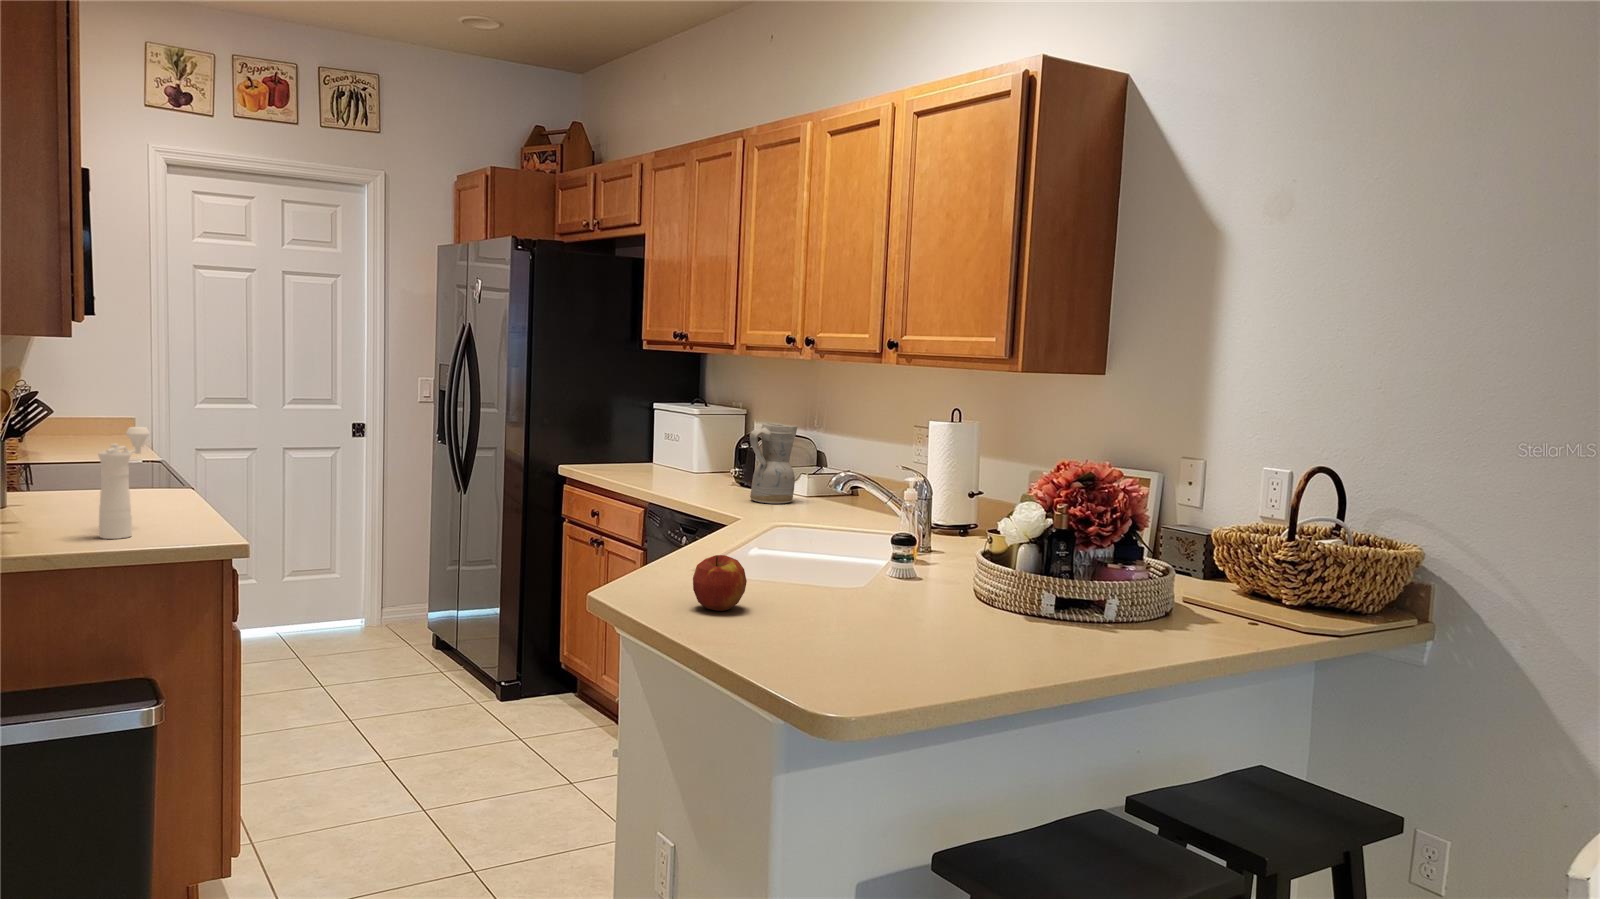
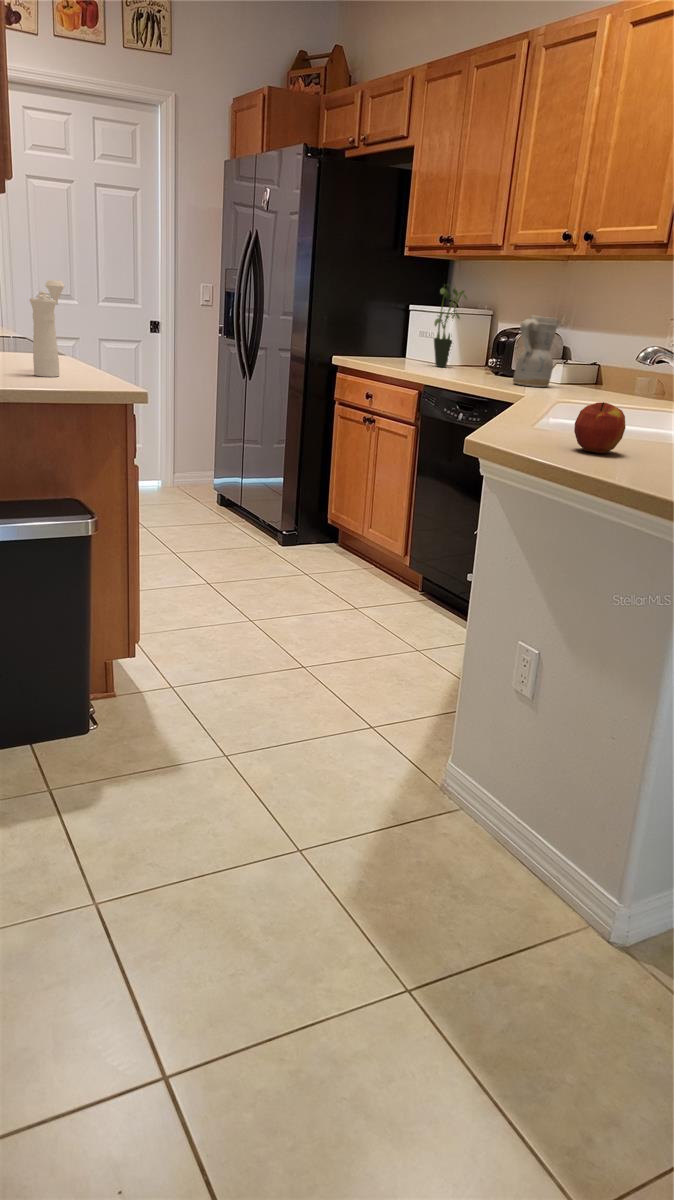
potted plant: none [674,382,713,477] -> present [434,288,467,367]

